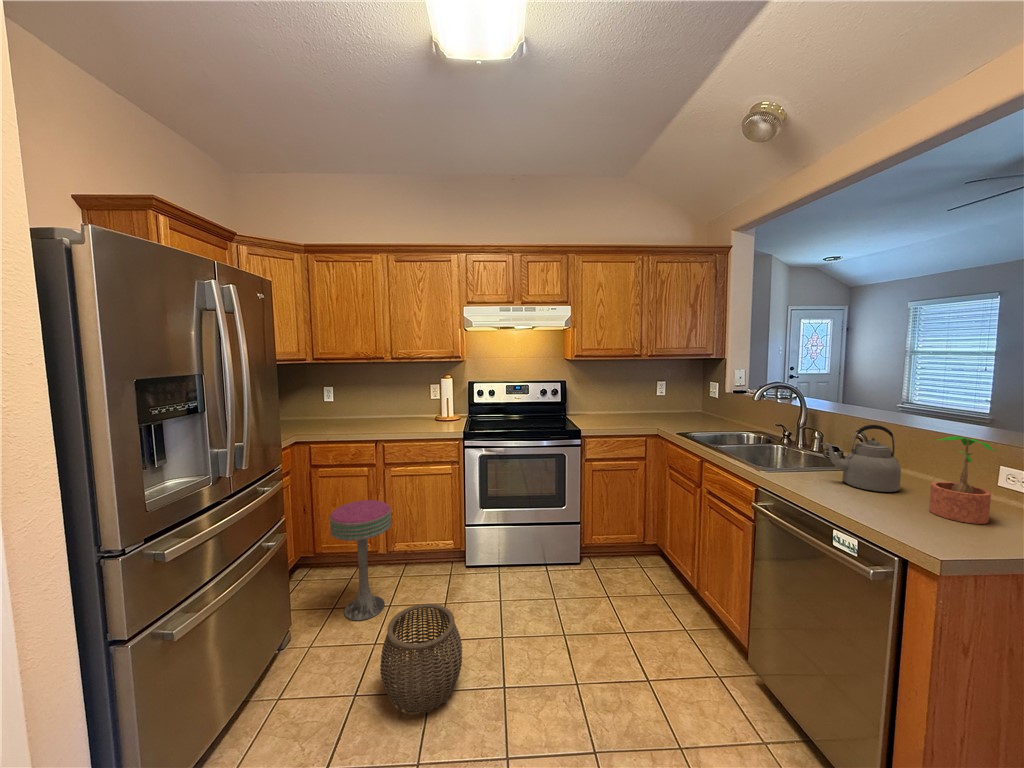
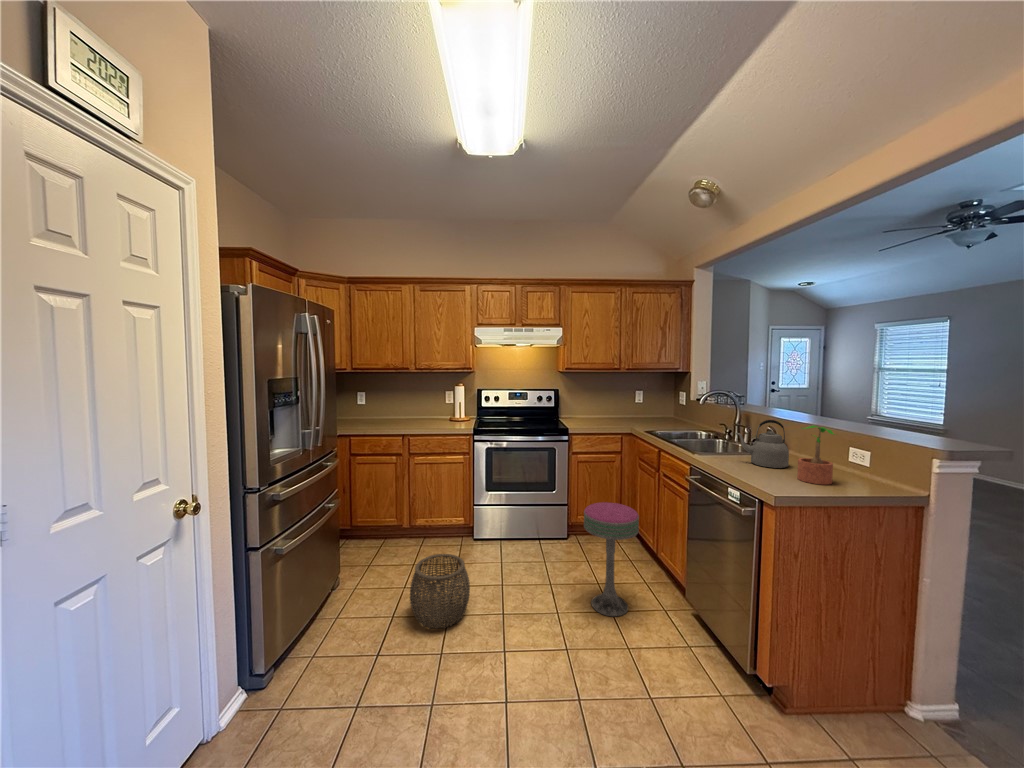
bar stool: present [330,500,391,621] -> present [584,502,639,616]

